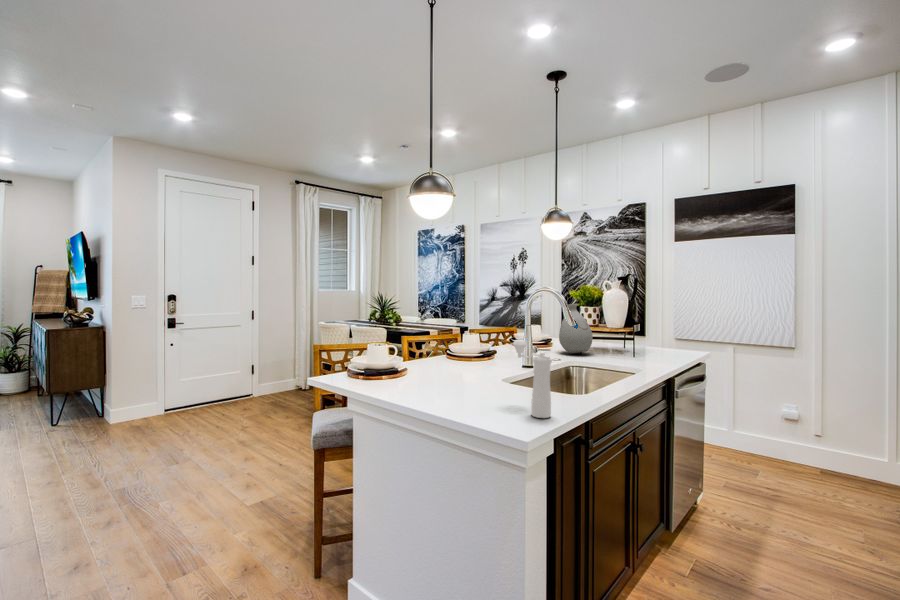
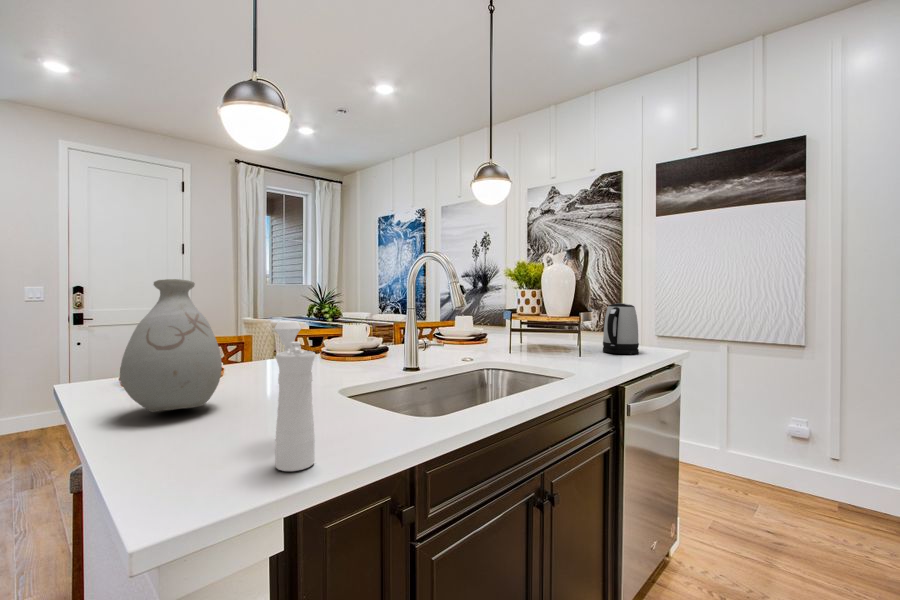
vase: present [559,304,593,353] -> present [120,279,222,412]
kettle: none [647,318,674,356] -> present [603,303,639,354]

